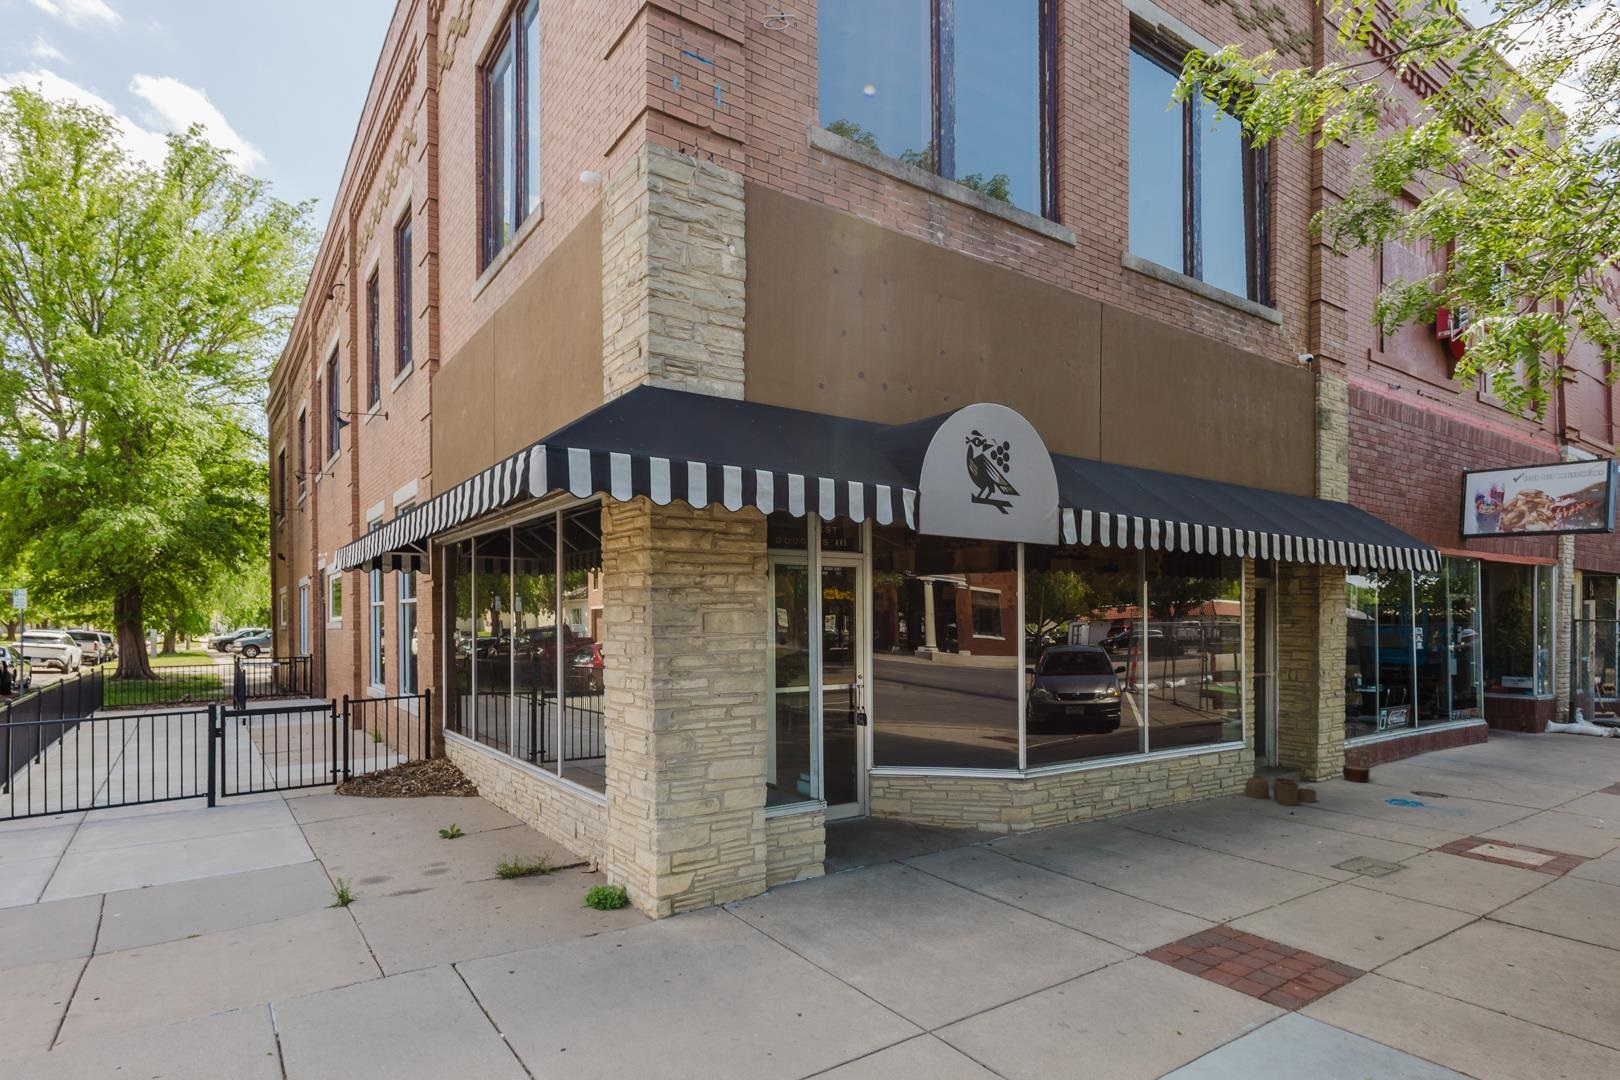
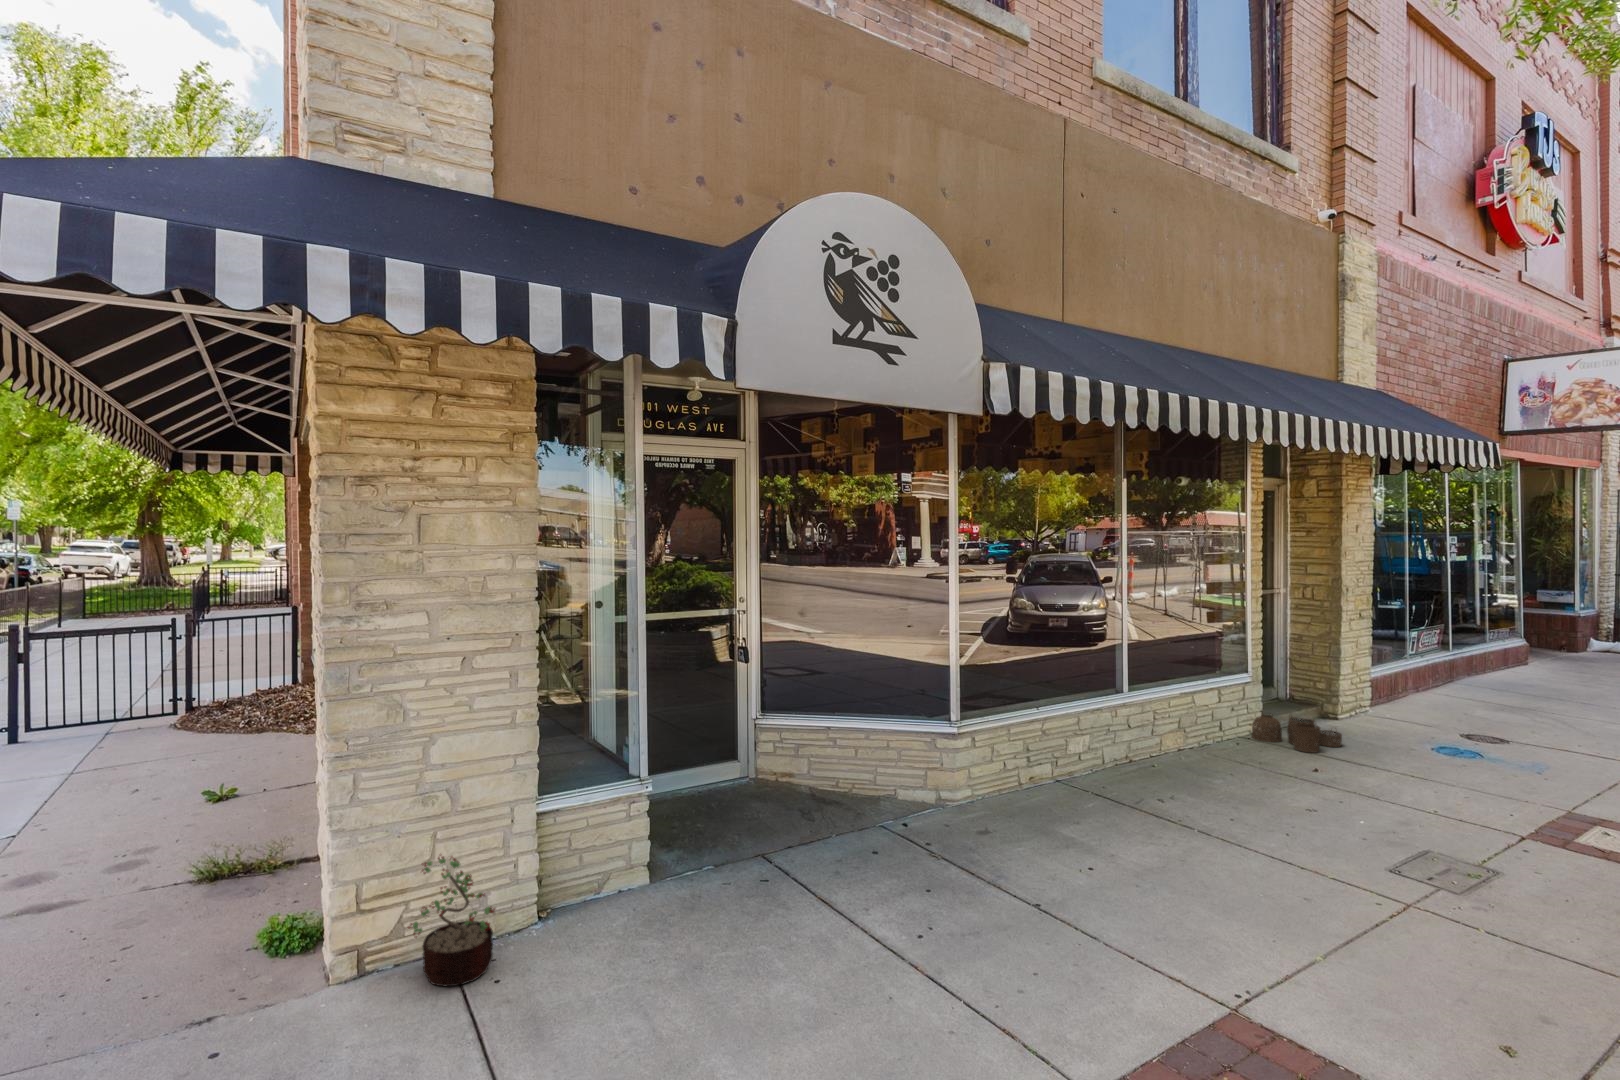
decorative plant: present [1342,740,1370,782] -> present [408,855,495,986]

